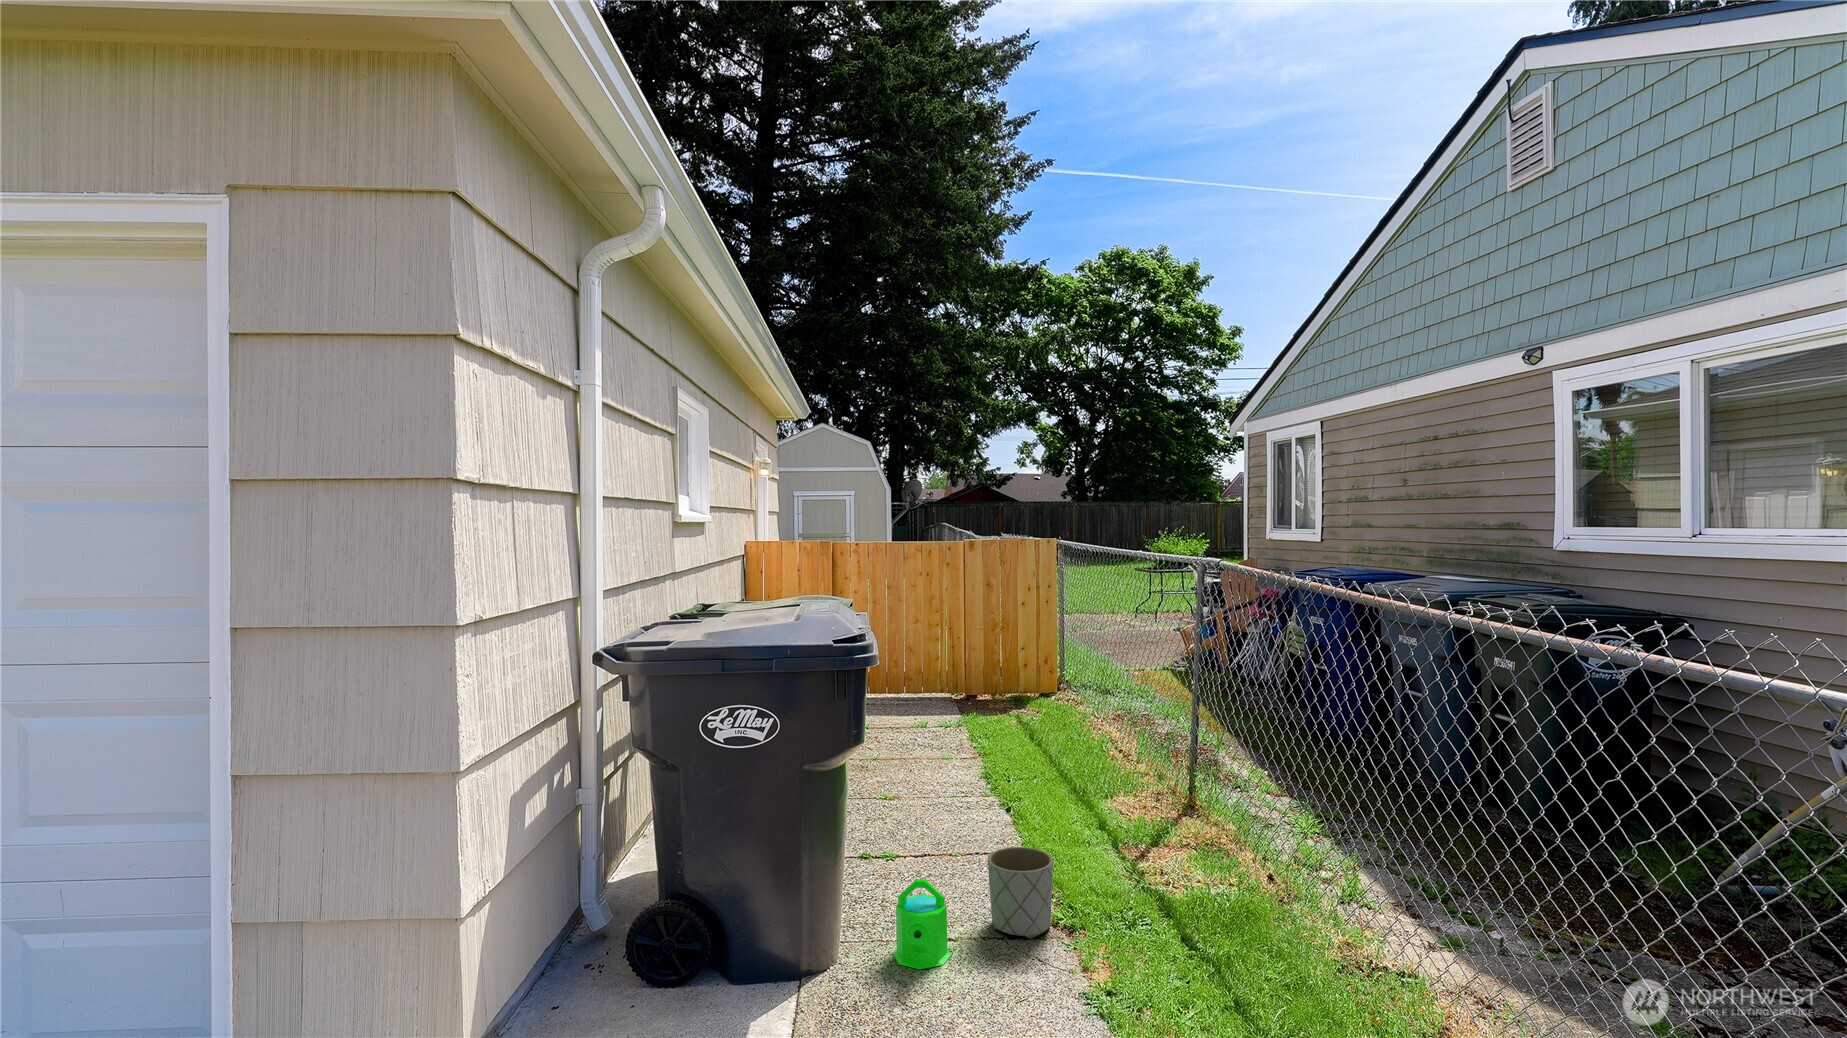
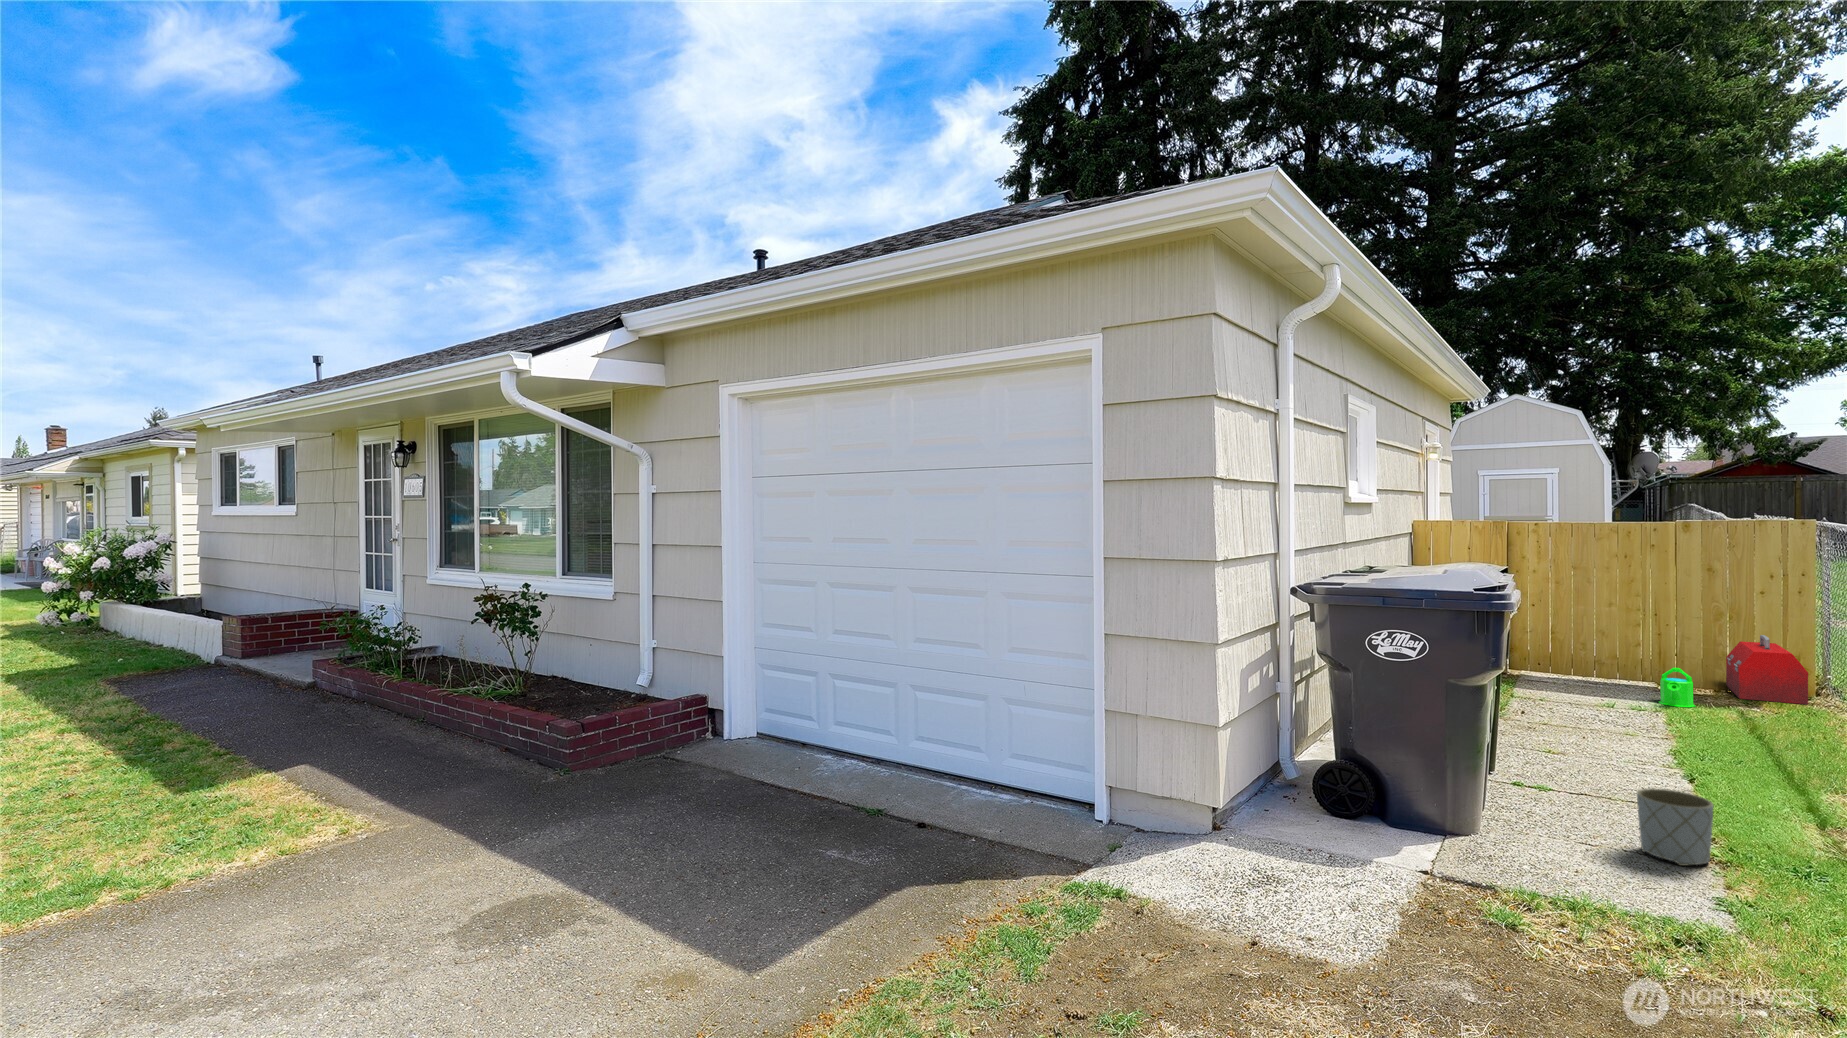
toolbox: none [996,642,1051,702] -> present [1726,635,1808,704]
watering can: present [892,879,952,969] -> present [1659,668,1695,707]

